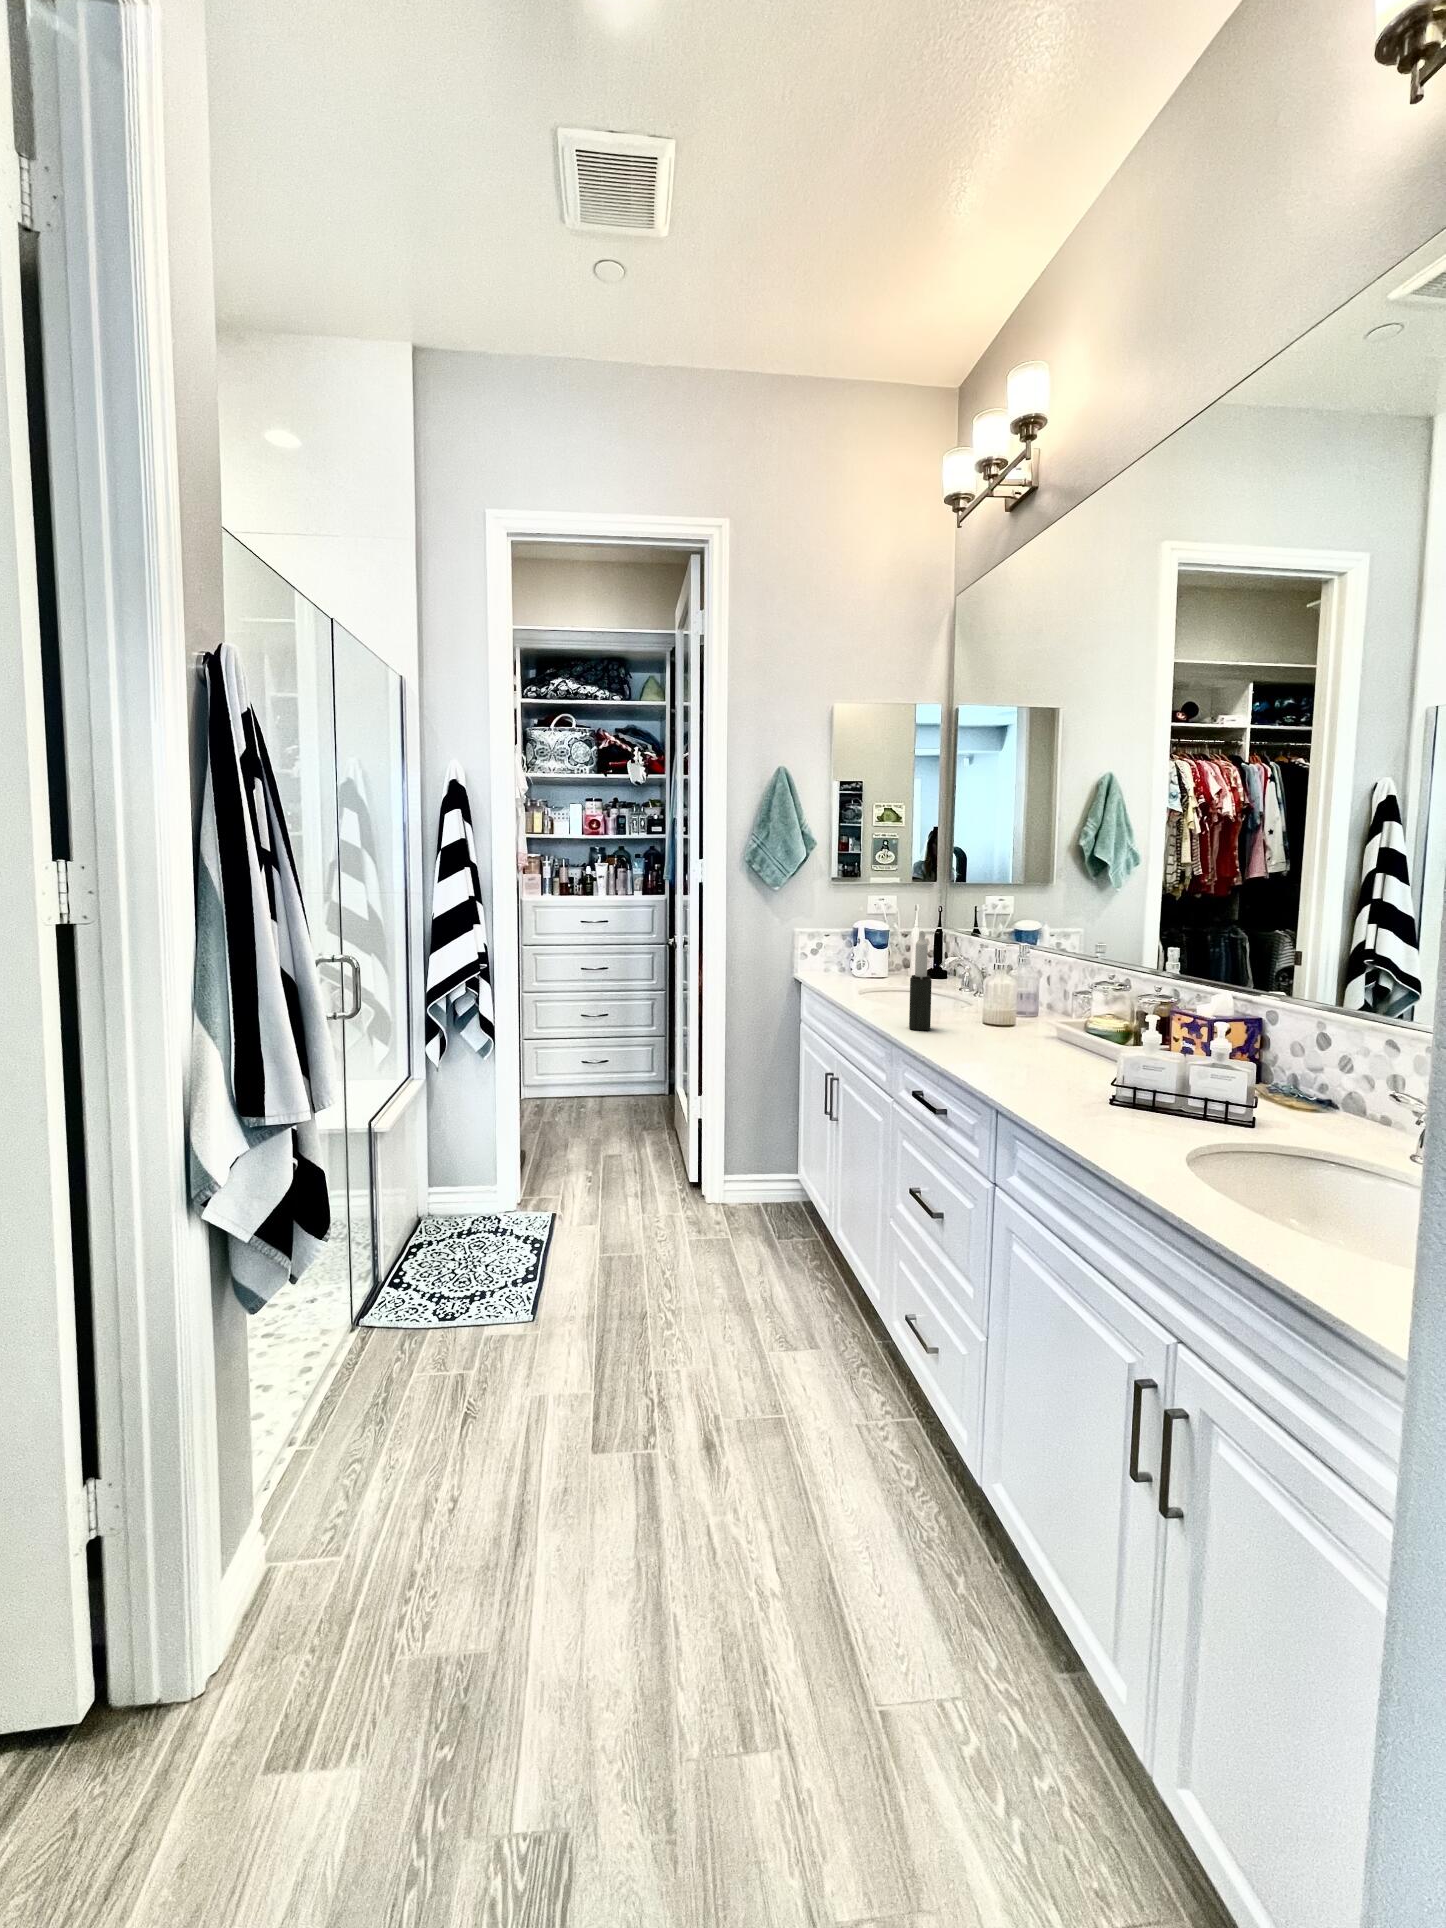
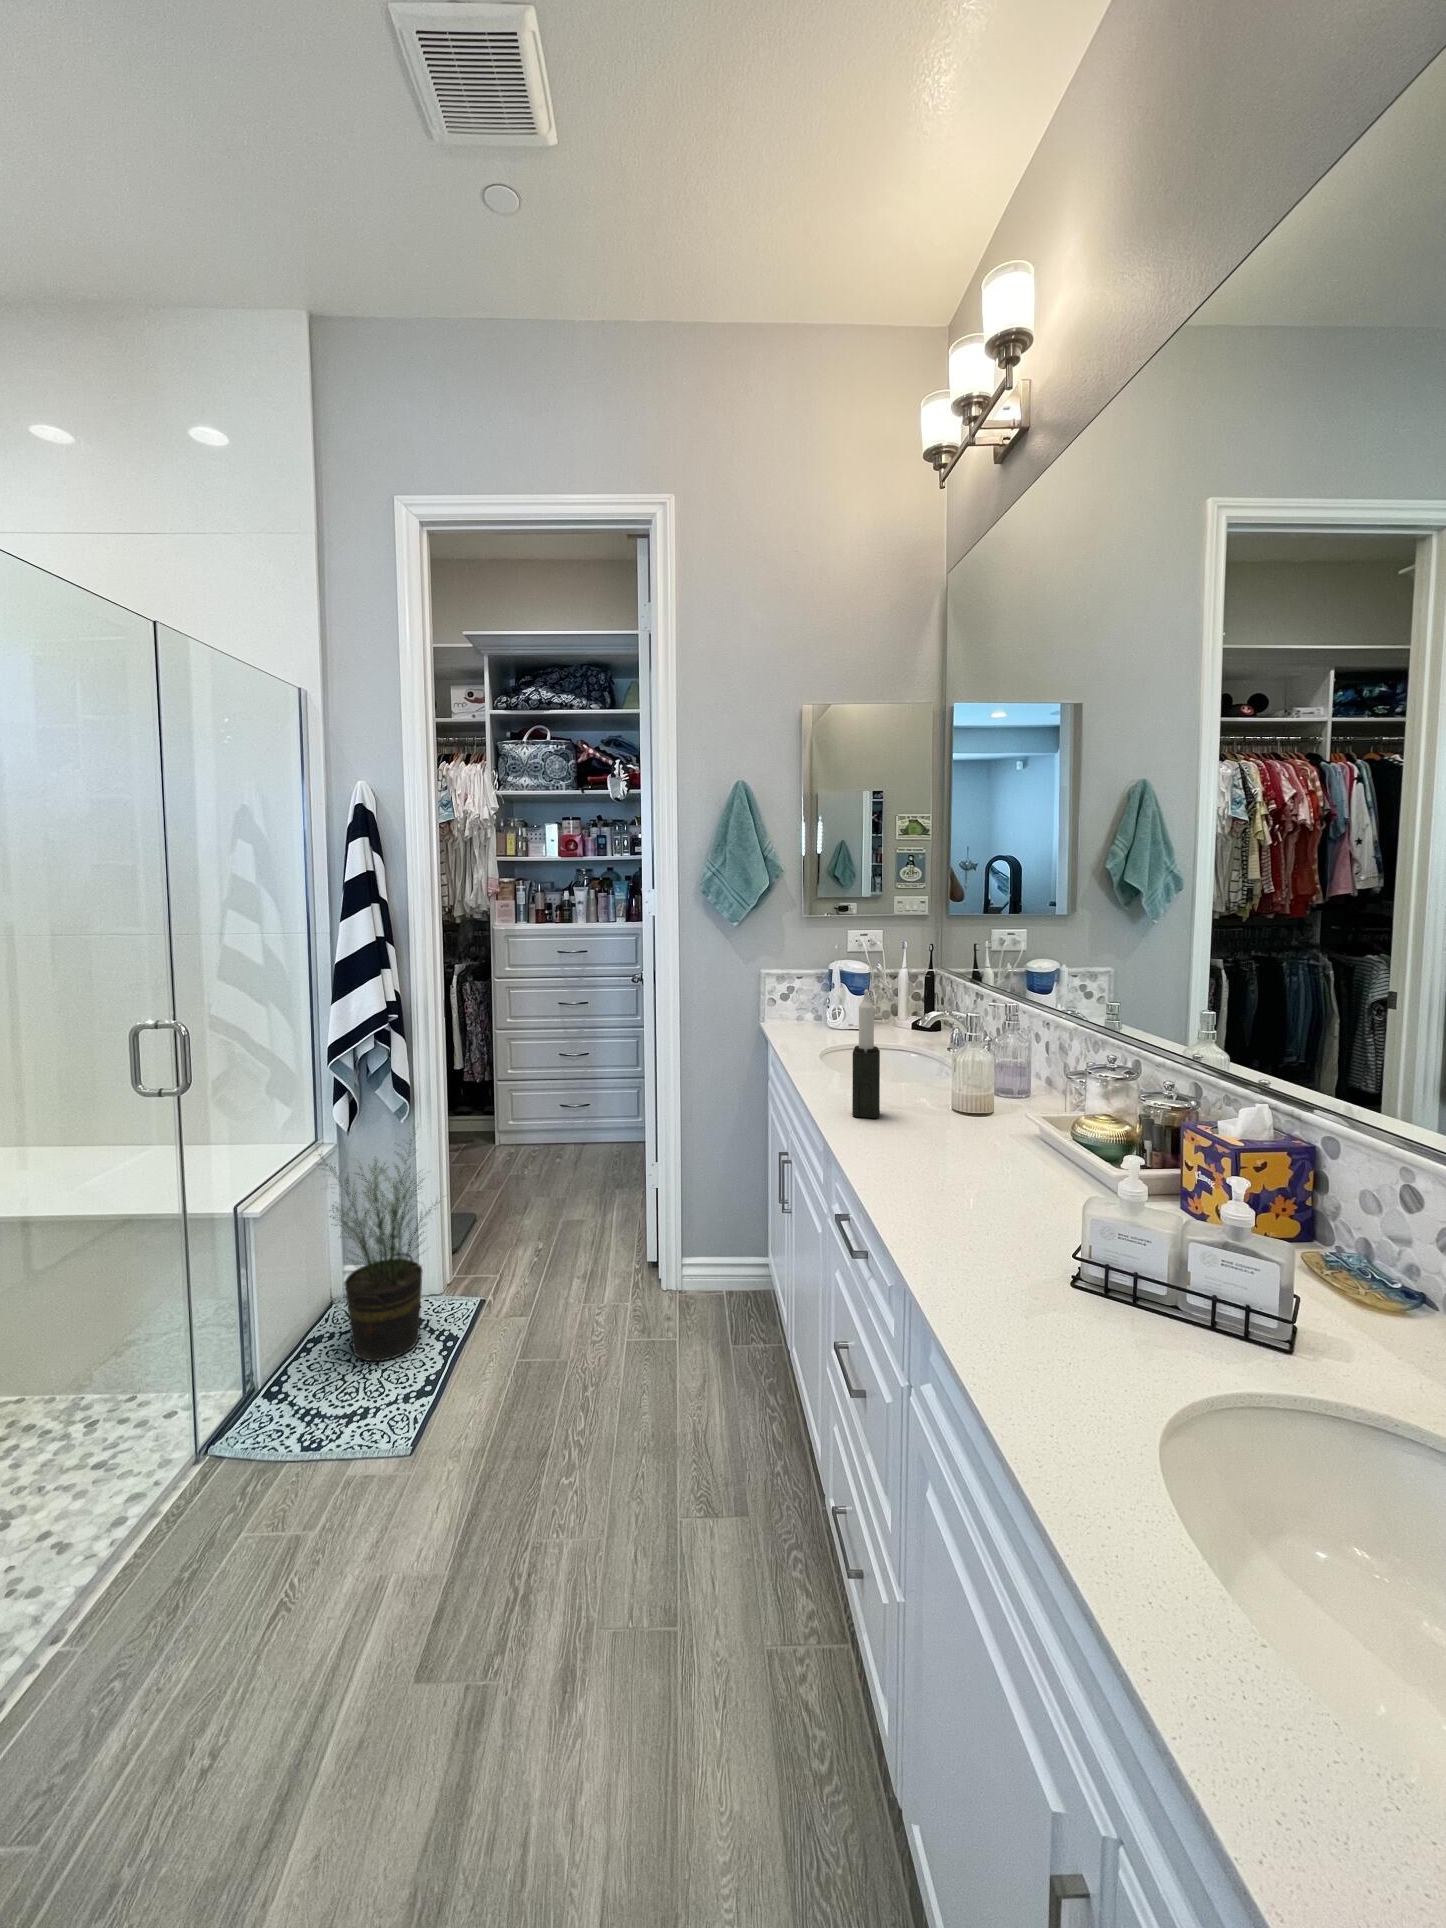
potted plant: none [412,1059,536,1259] -> present [318,1127,440,1361]

